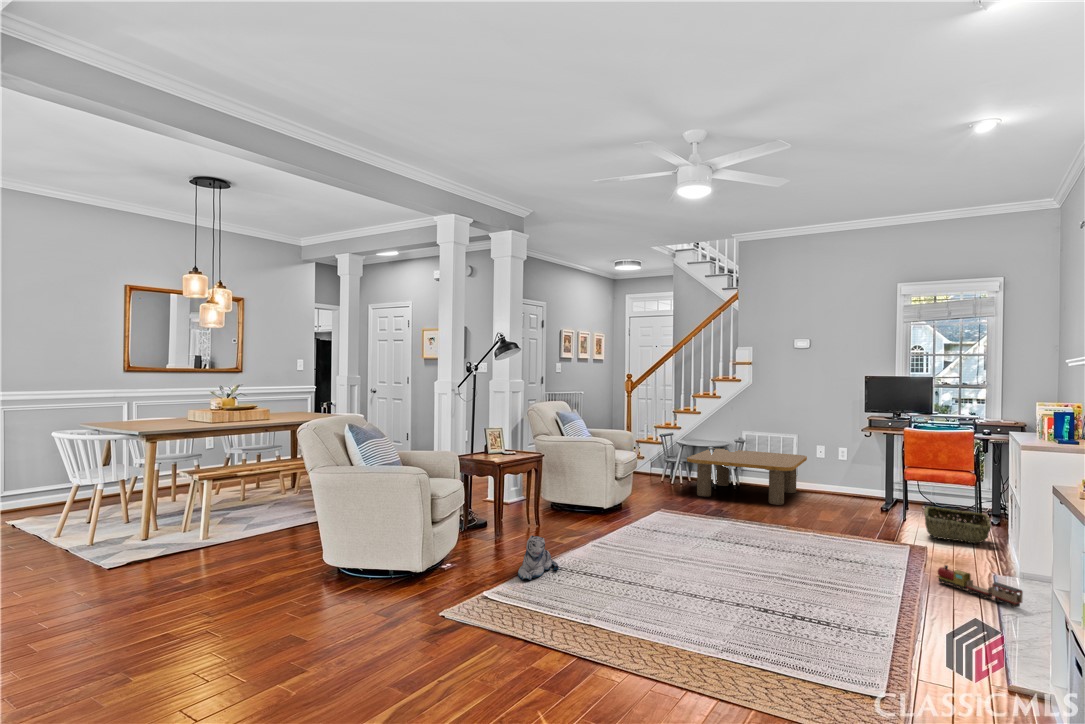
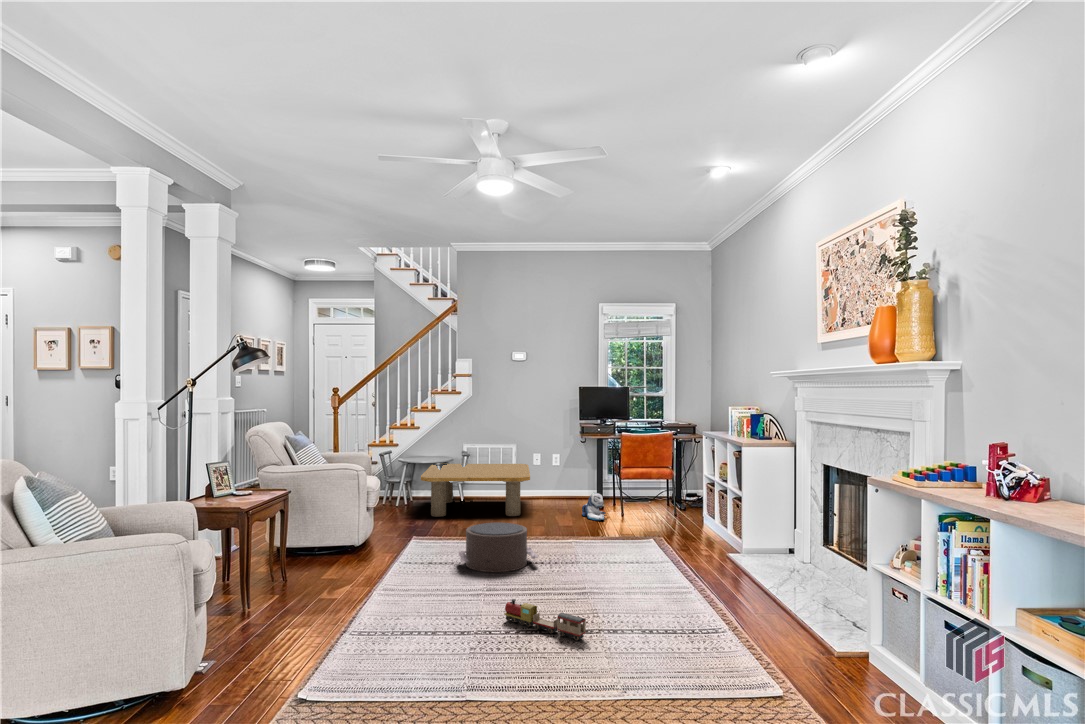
pouf: none [678,503,752,548] -> present [459,523,538,572]
woven basket: present [924,506,991,543] -> none [656,501,712,530]
plush toy: present [518,536,559,580] -> present [582,493,606,521]
toy train: present [937,565,1023,608] -> present [504,599,586,641]

